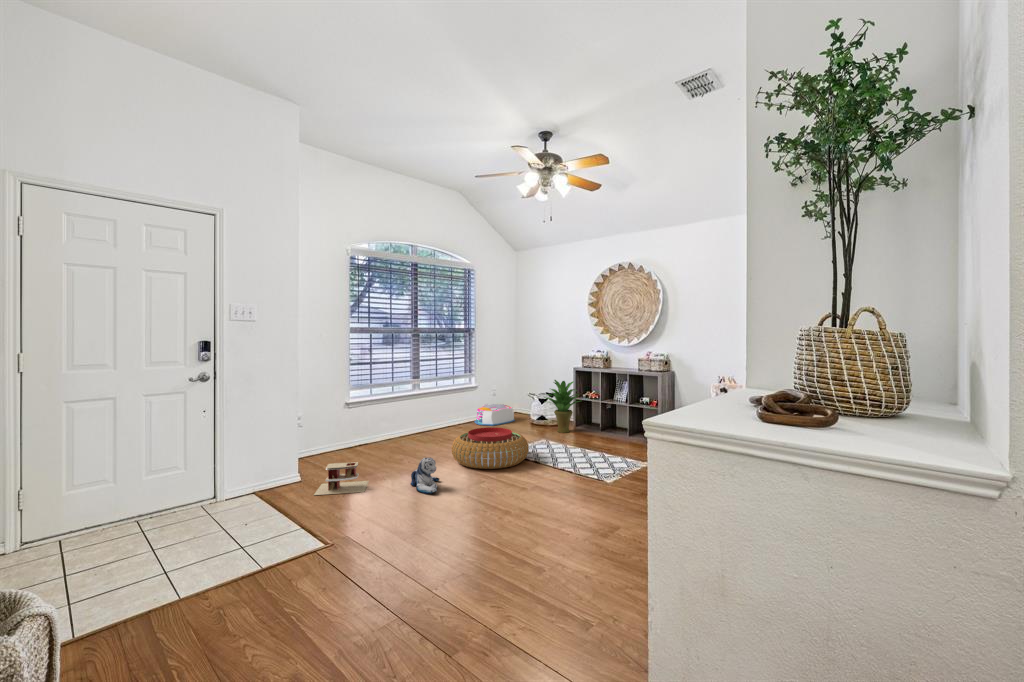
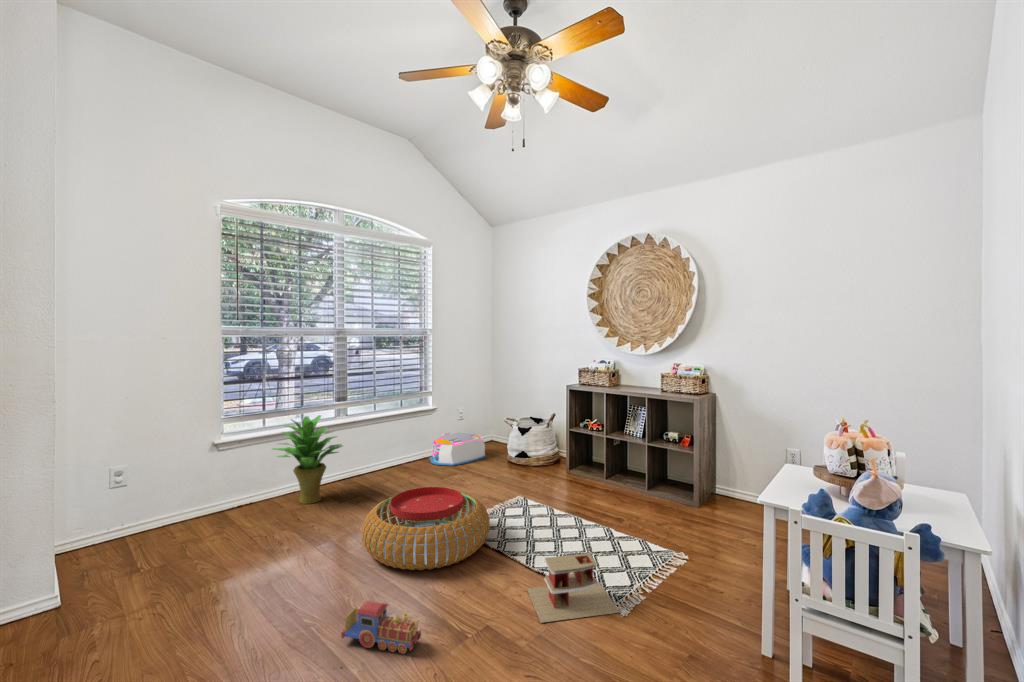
potted plant: present [544,380,580,433] -> present [273,415,343,504]
plush toy: present [411,458,439,494] -> none [260,569,319,651]
toy house: present [314,462,369,495] -> present [527,553,620,622]
toy train: none [460,471,502,495] -> present [341,601,421,654]

